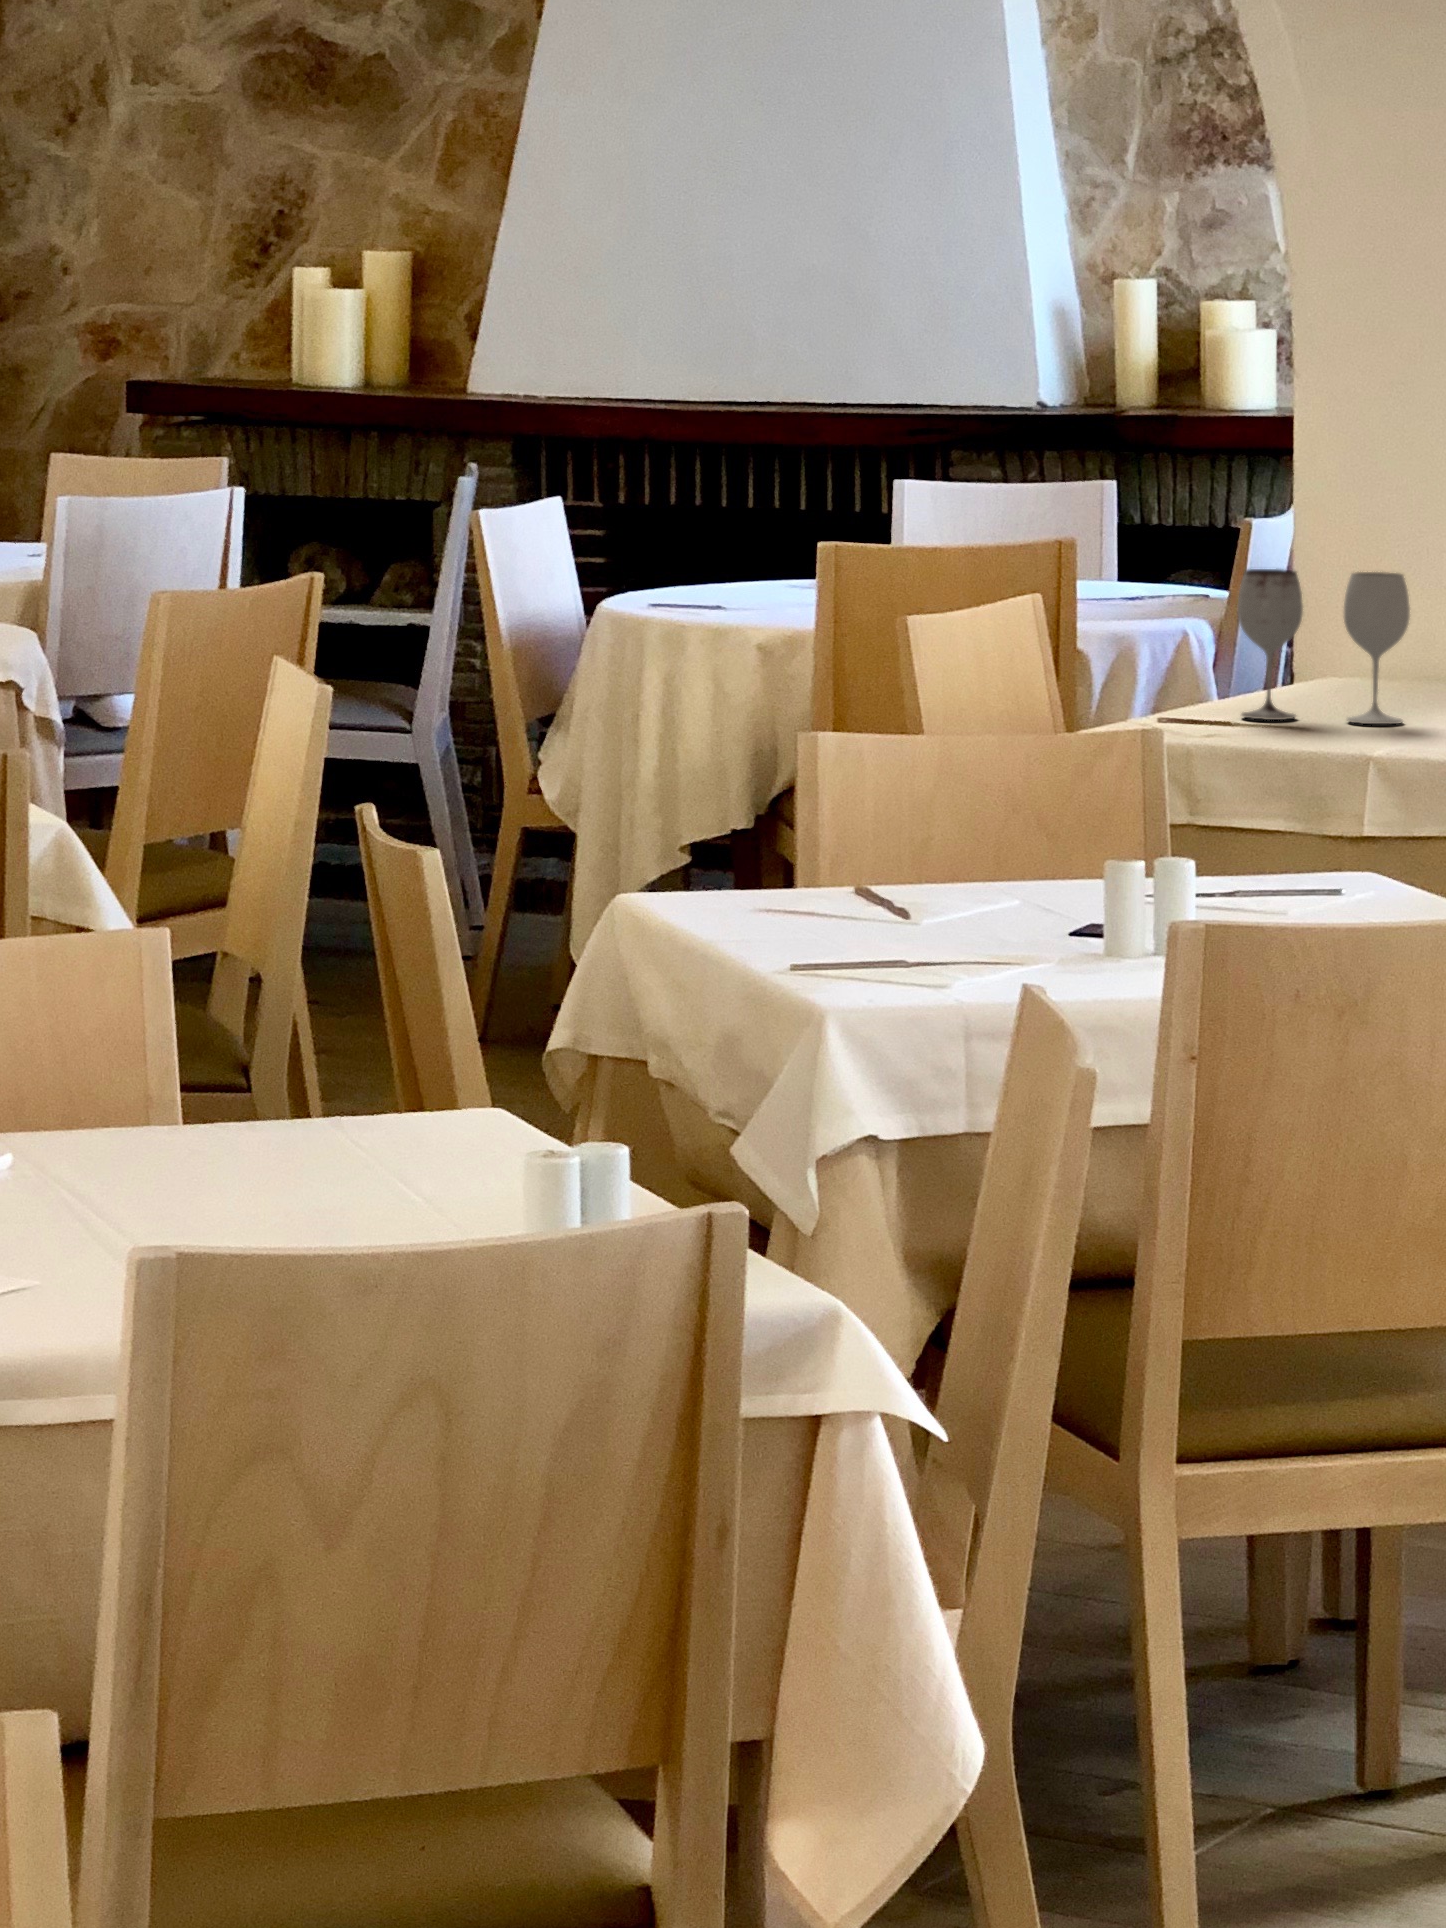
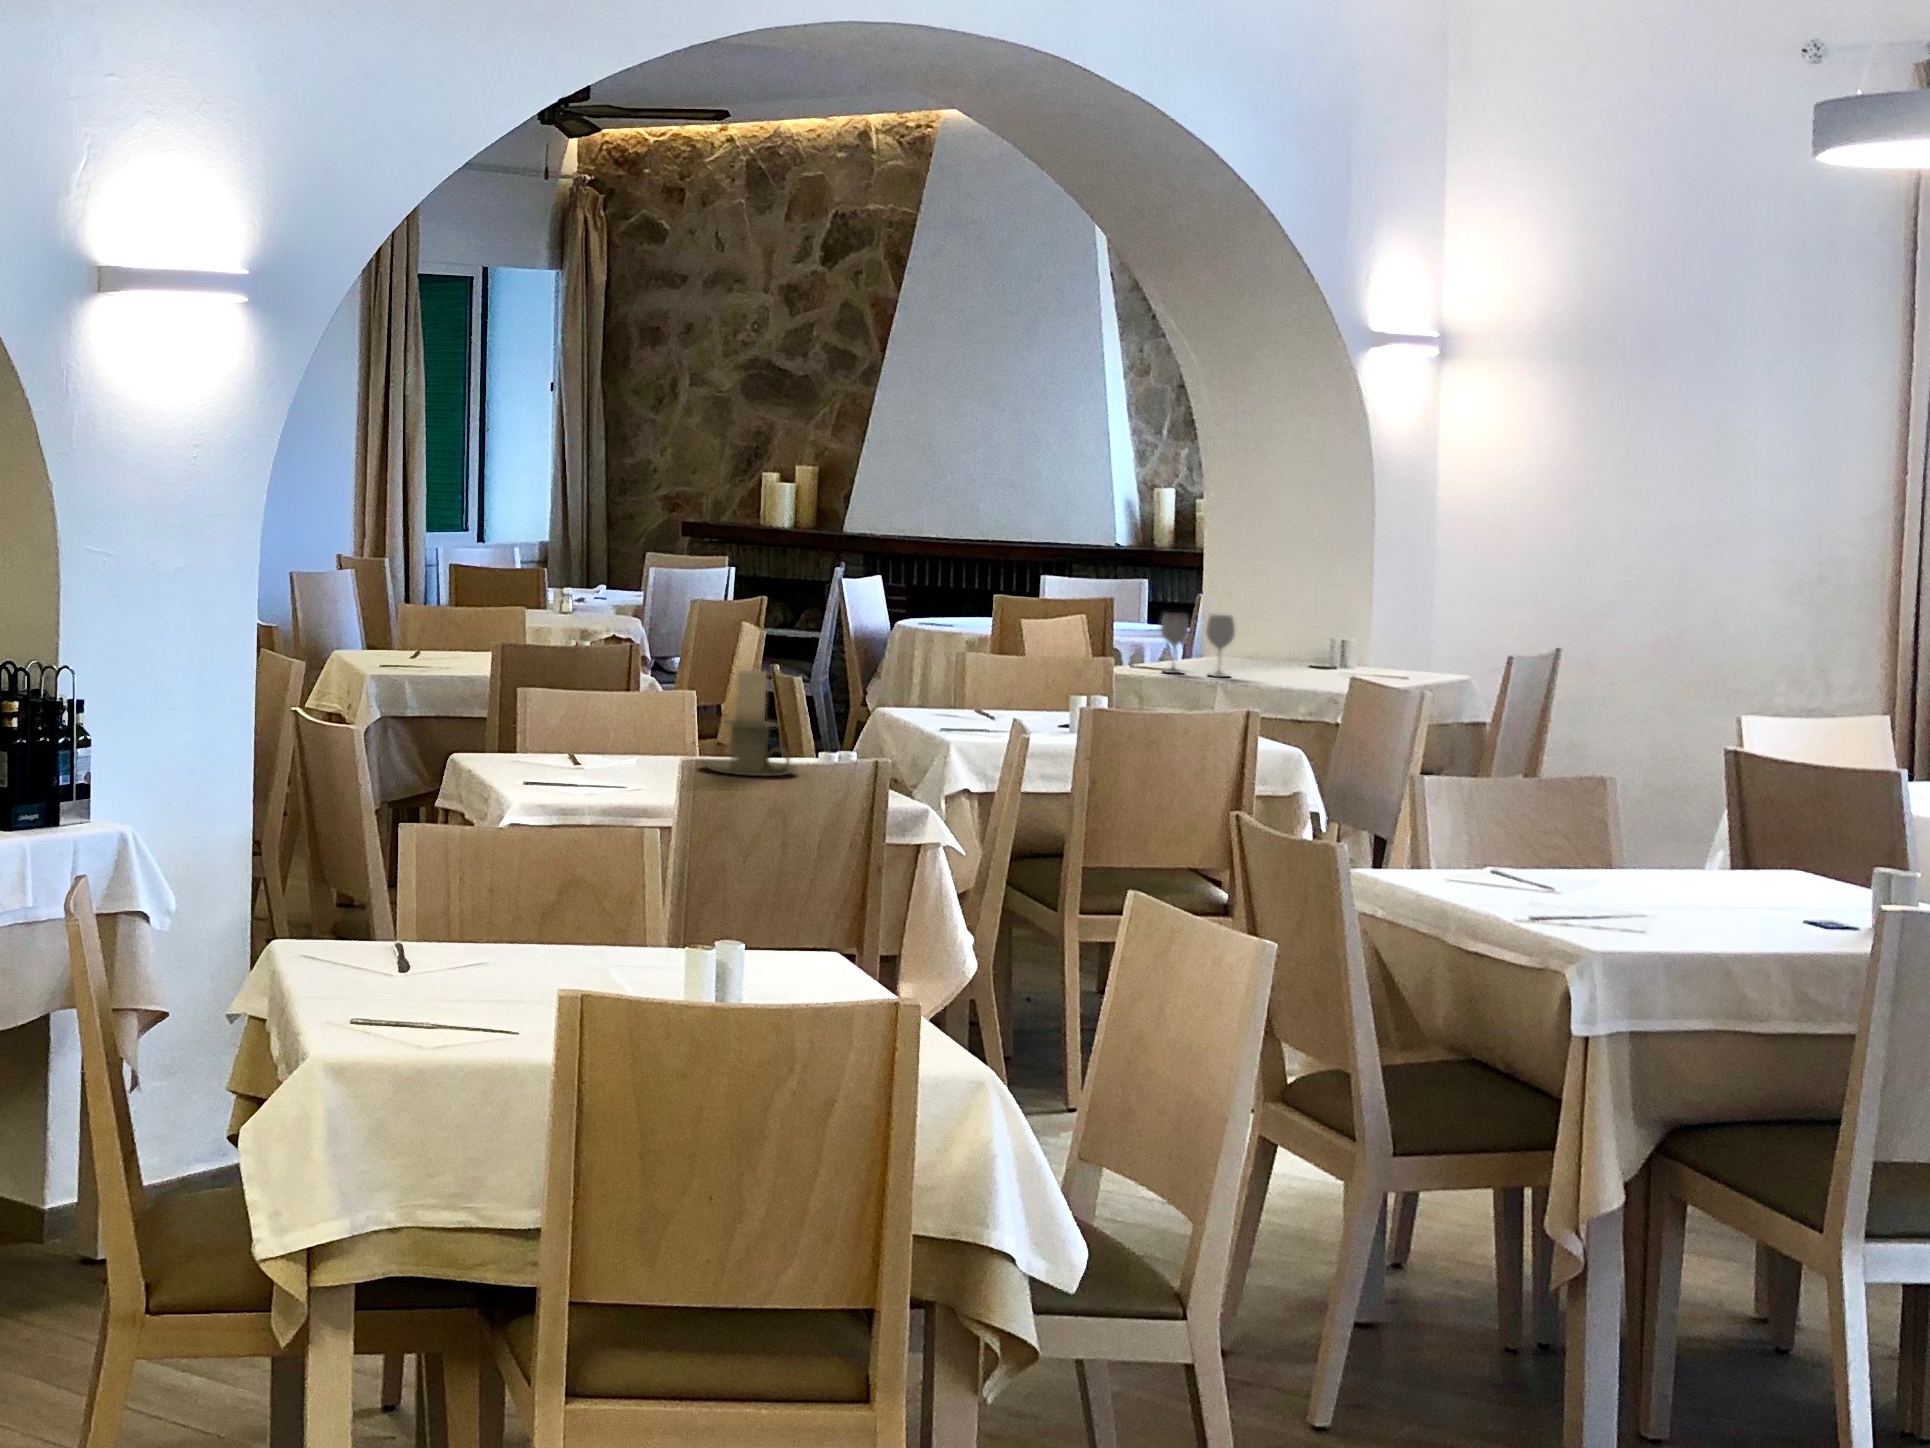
candle holder: none [109,847,408,1186] -> present [701,670,797,776]

